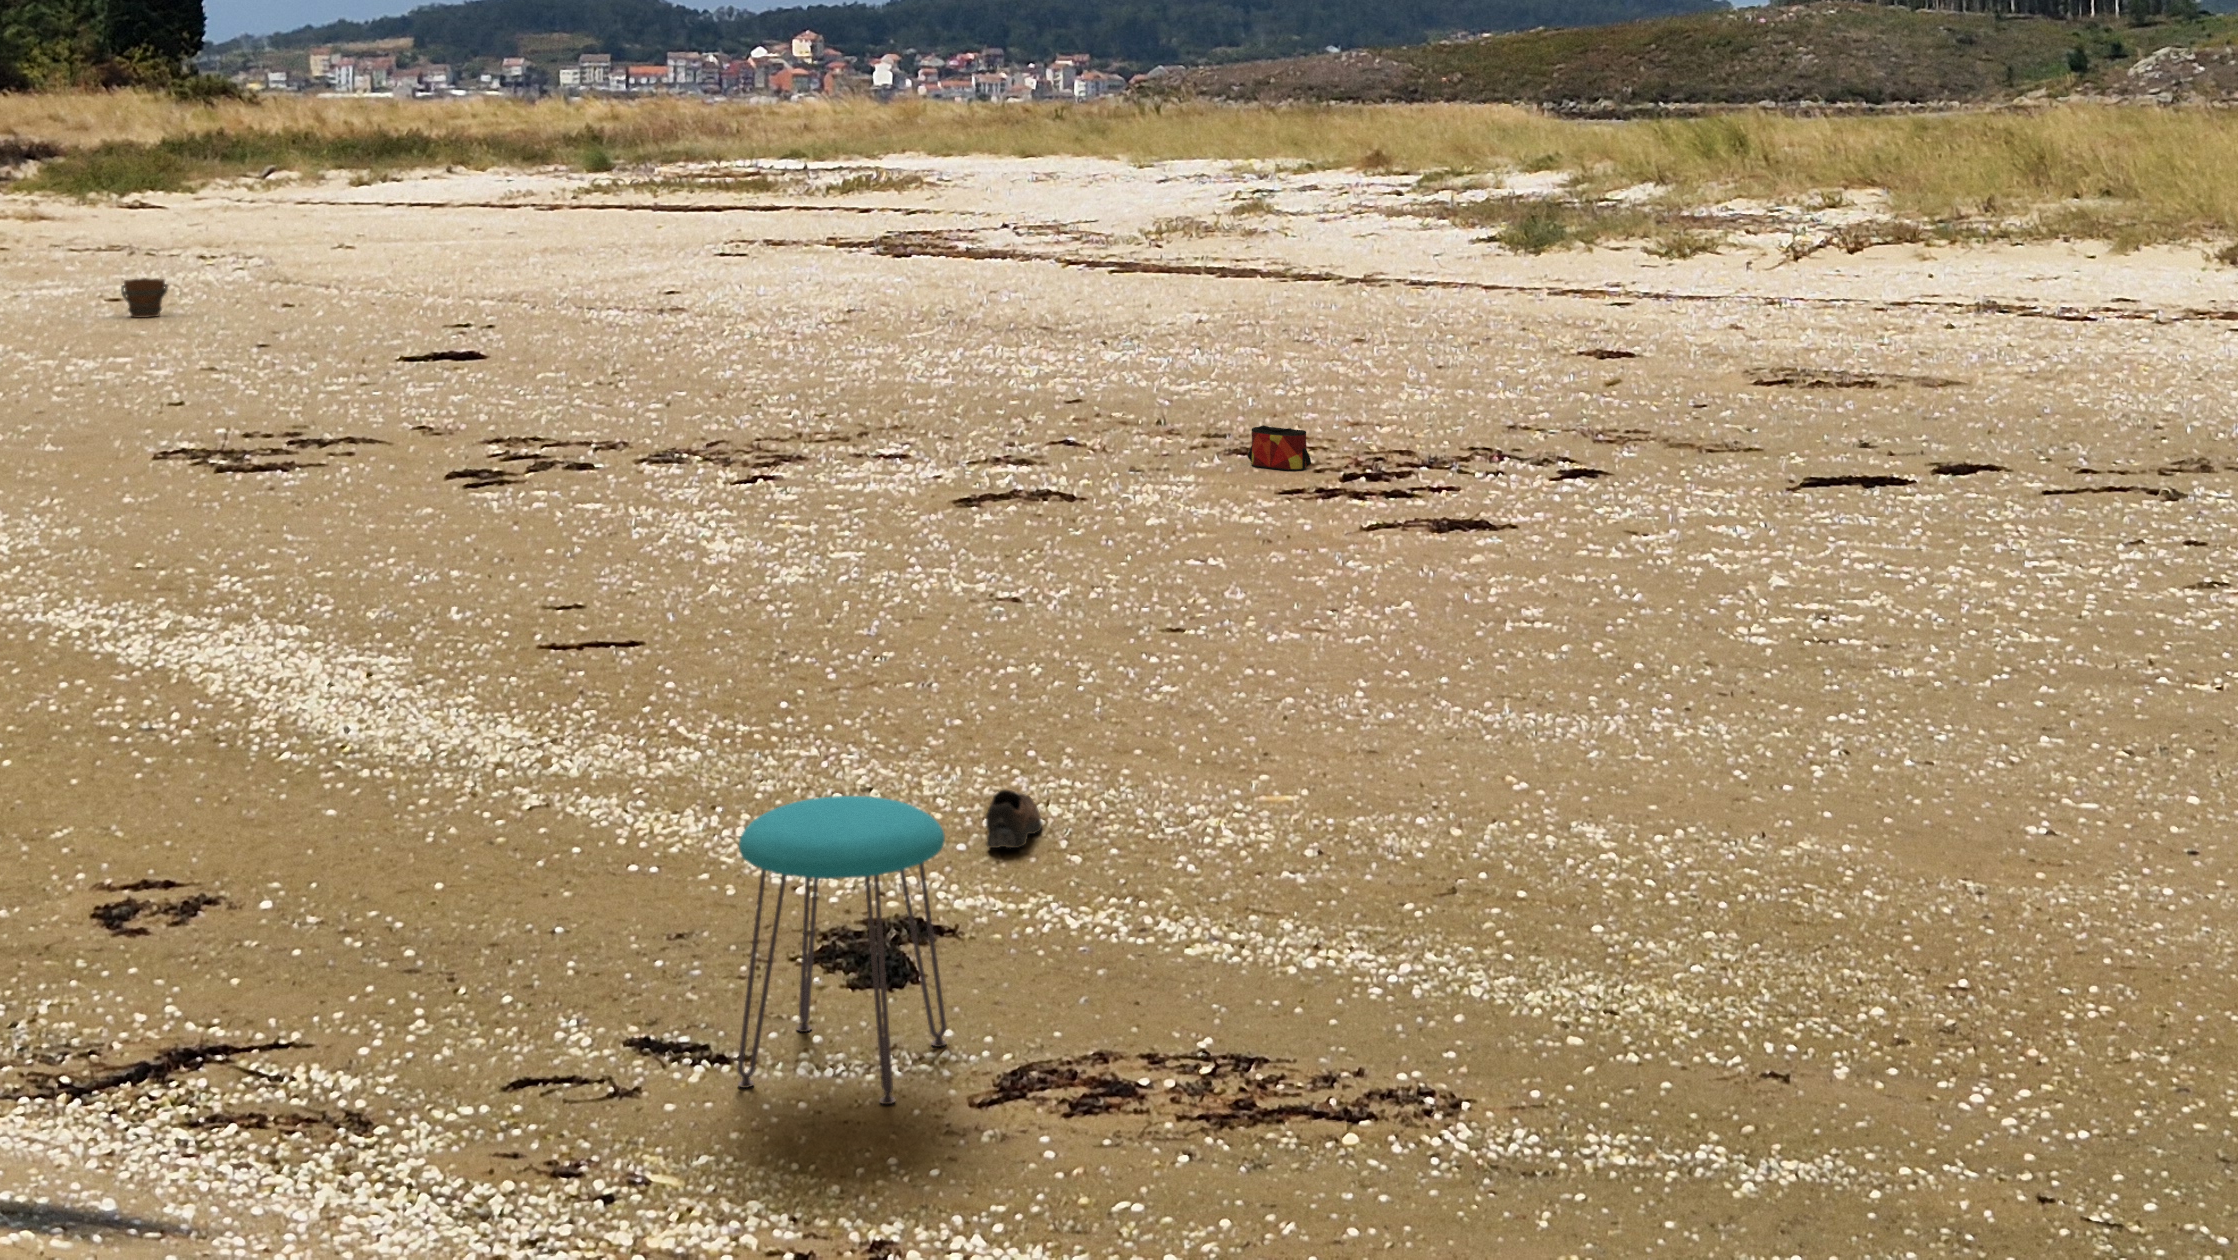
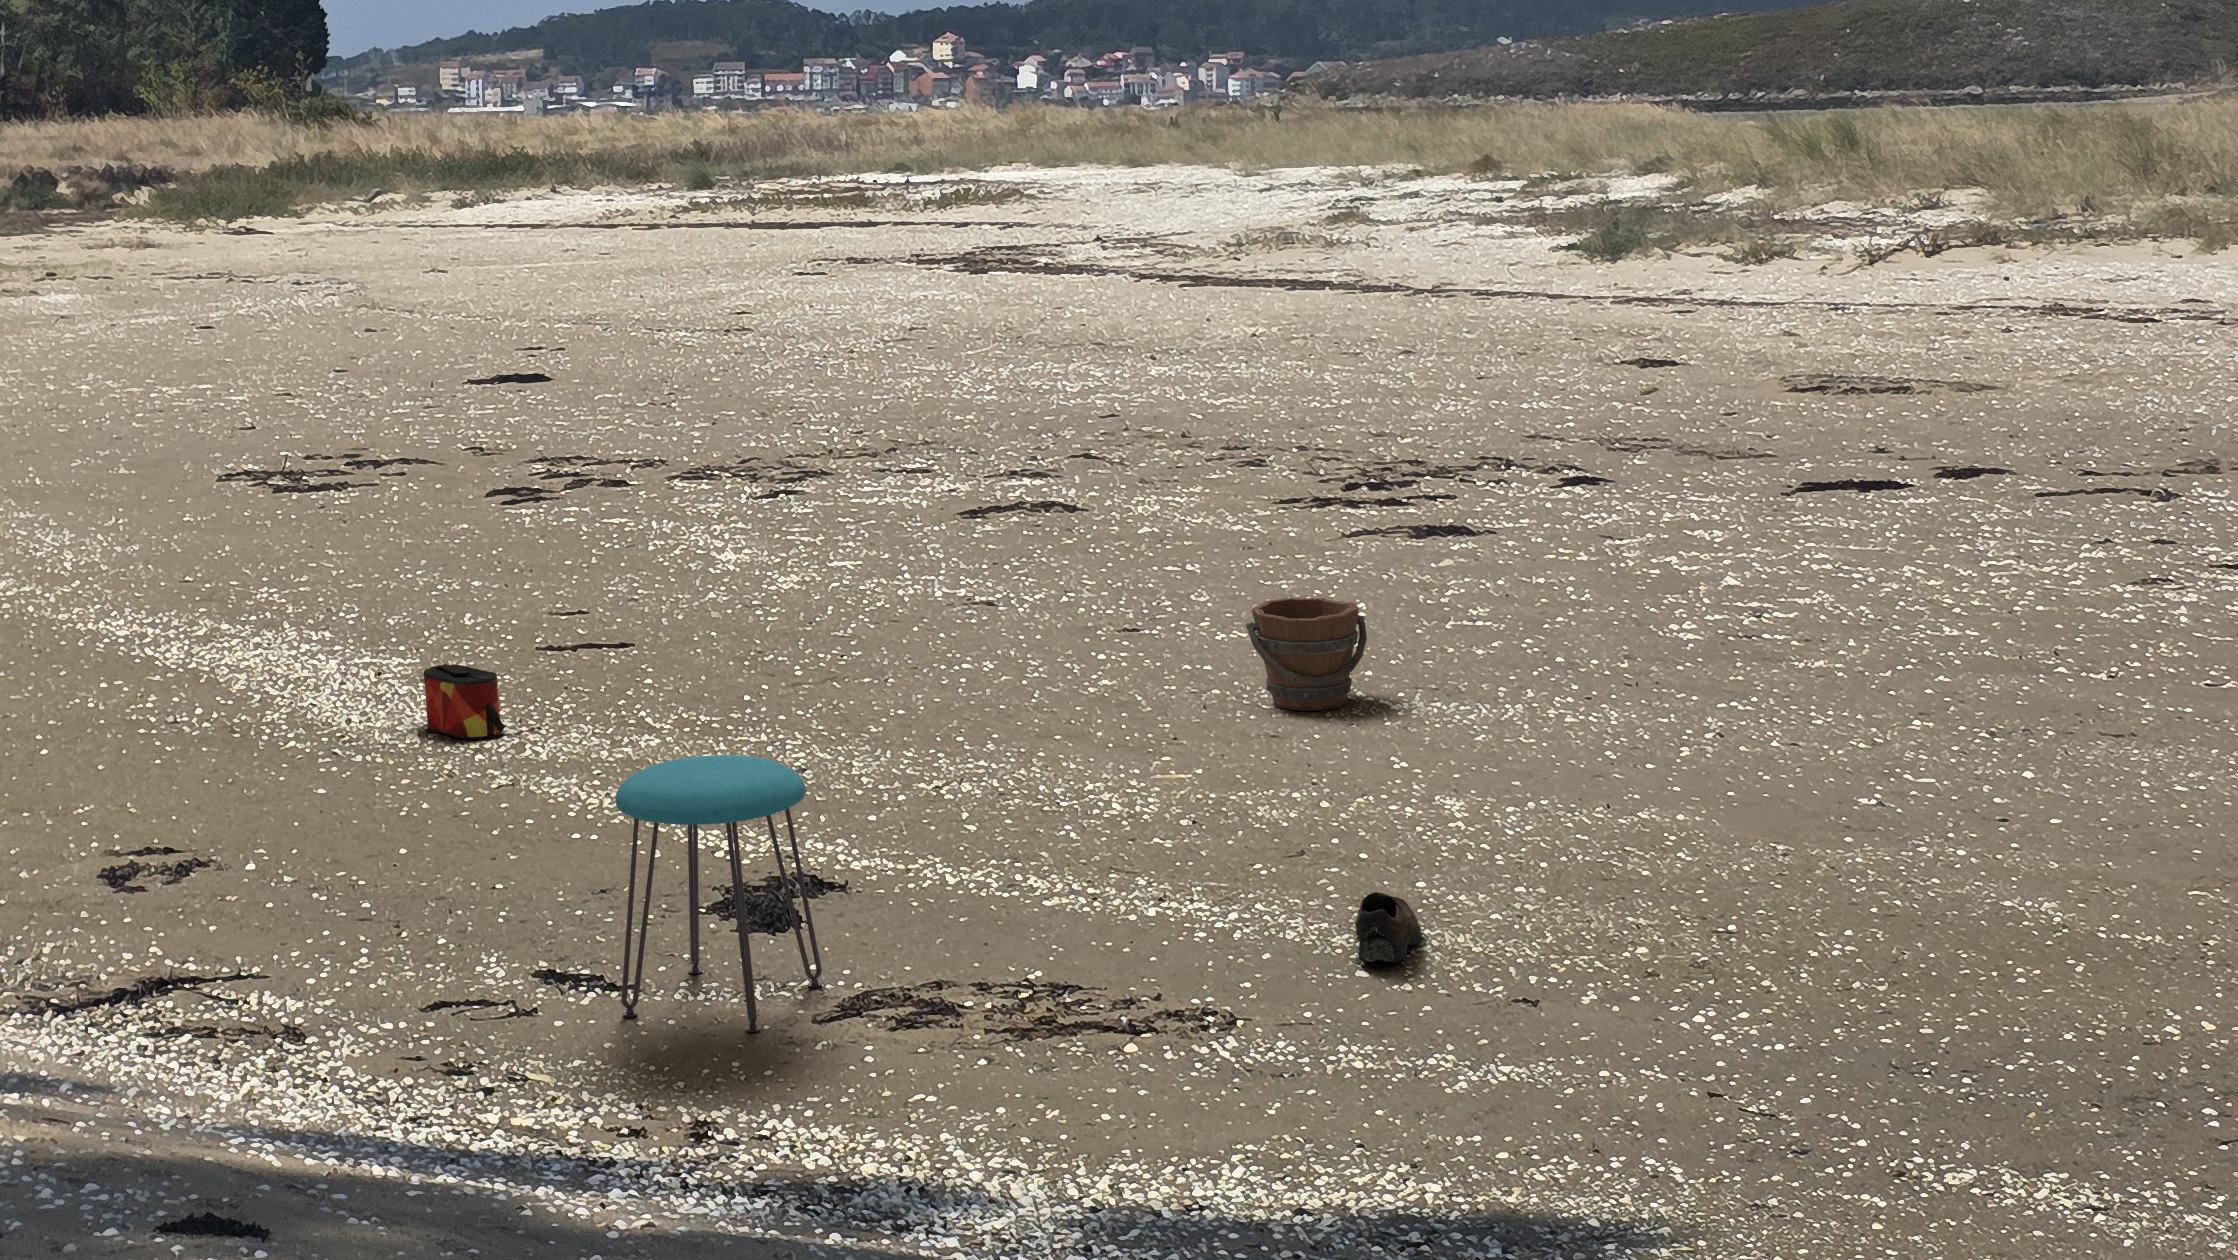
bucket: present [121,278,168,318] -> present [1246,598,1367,711]
bag: present [1248,425,1311,471] -> present [424,664,506,740]
shoe: present [986,790,1042,848] -> present [1355,892,1422,962]

